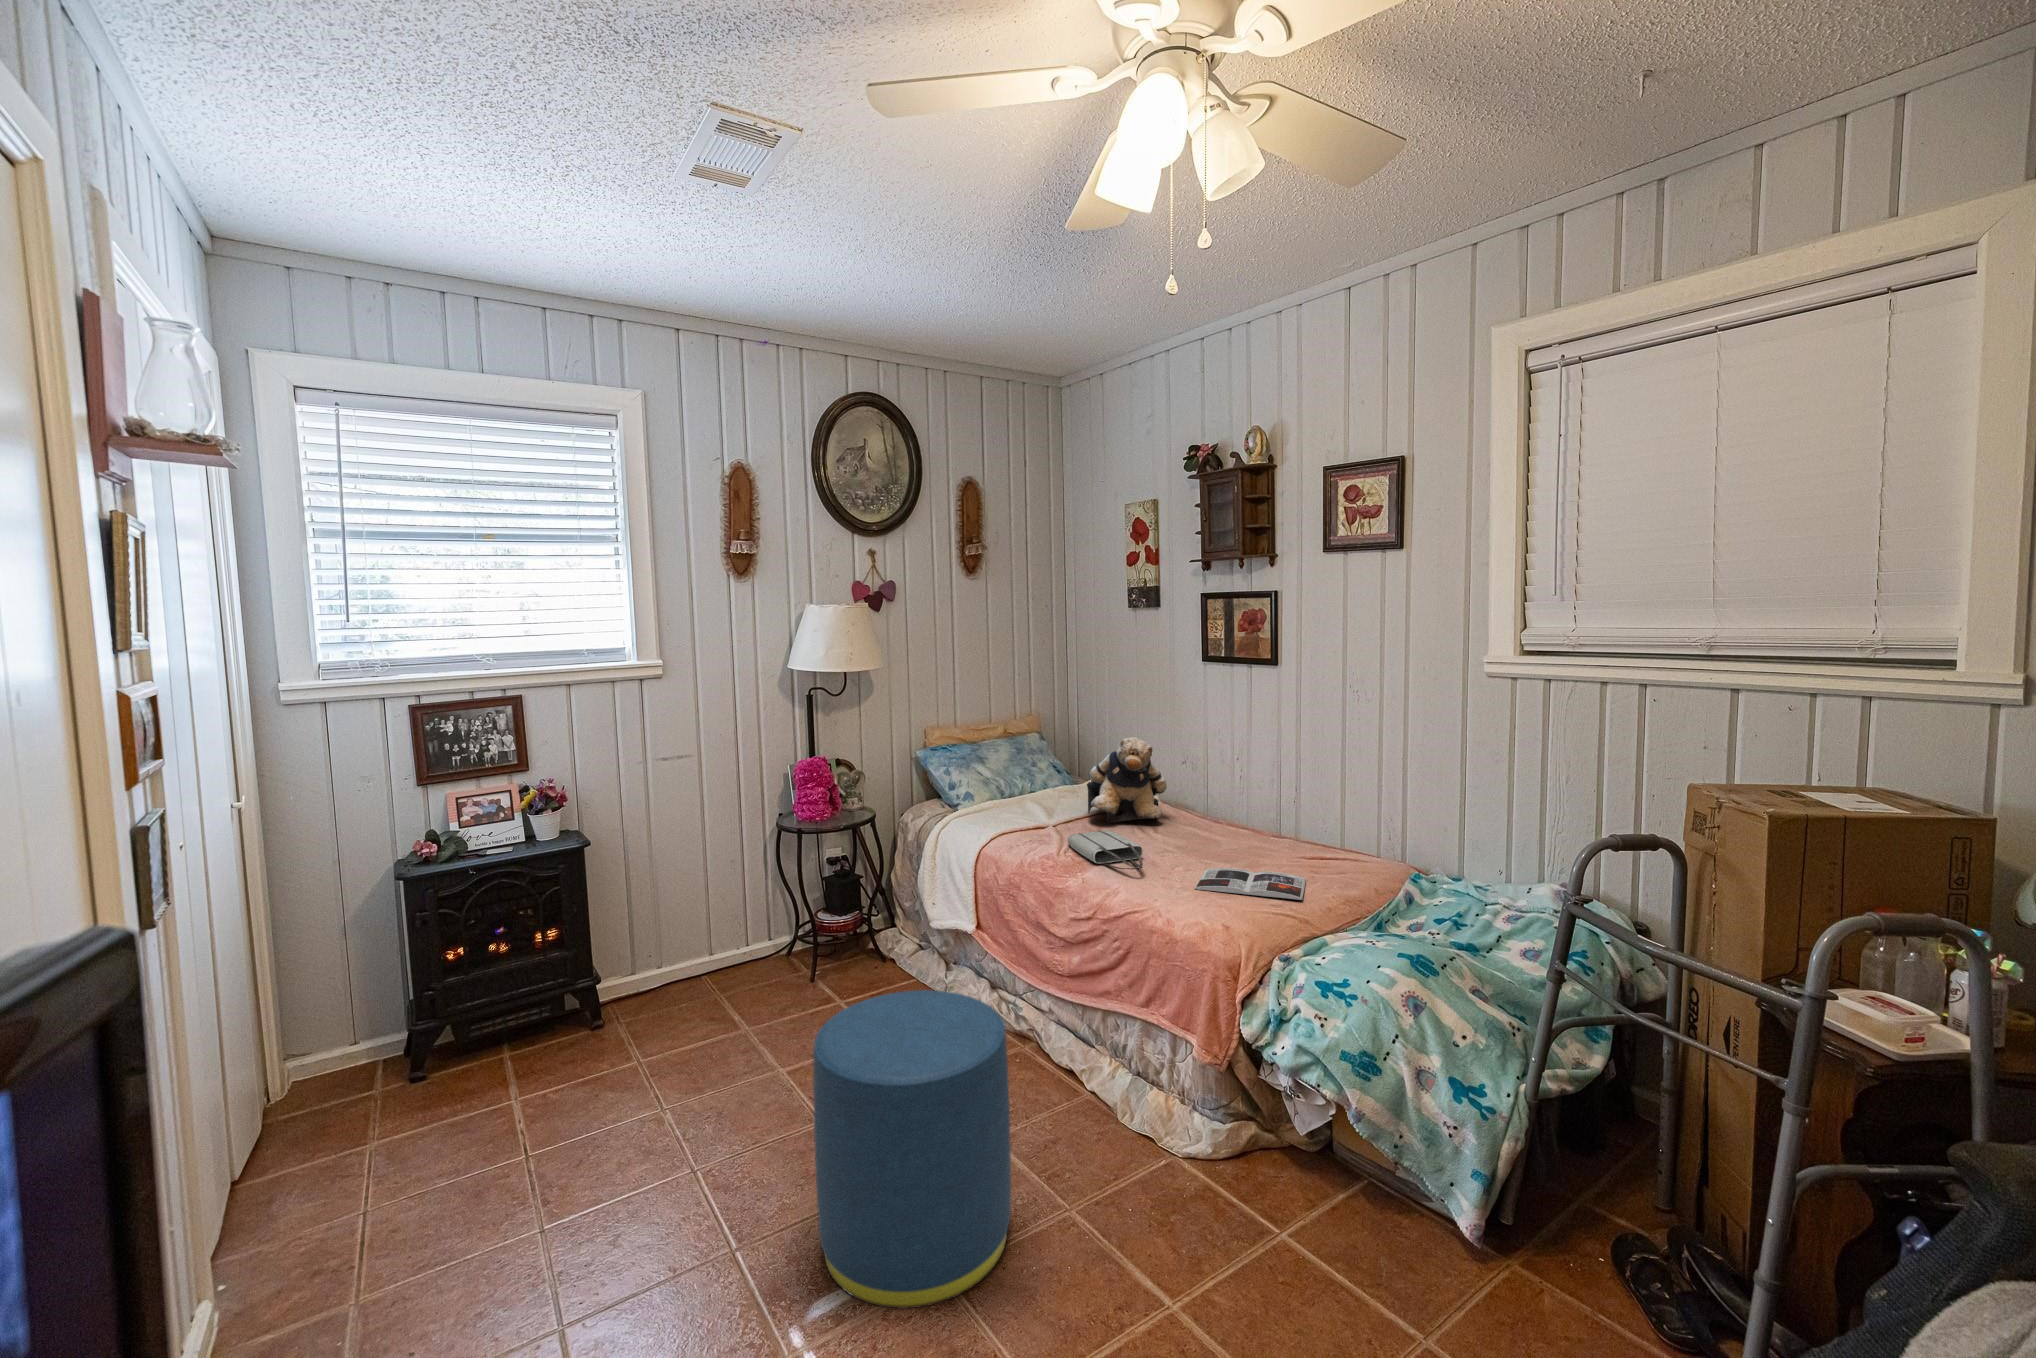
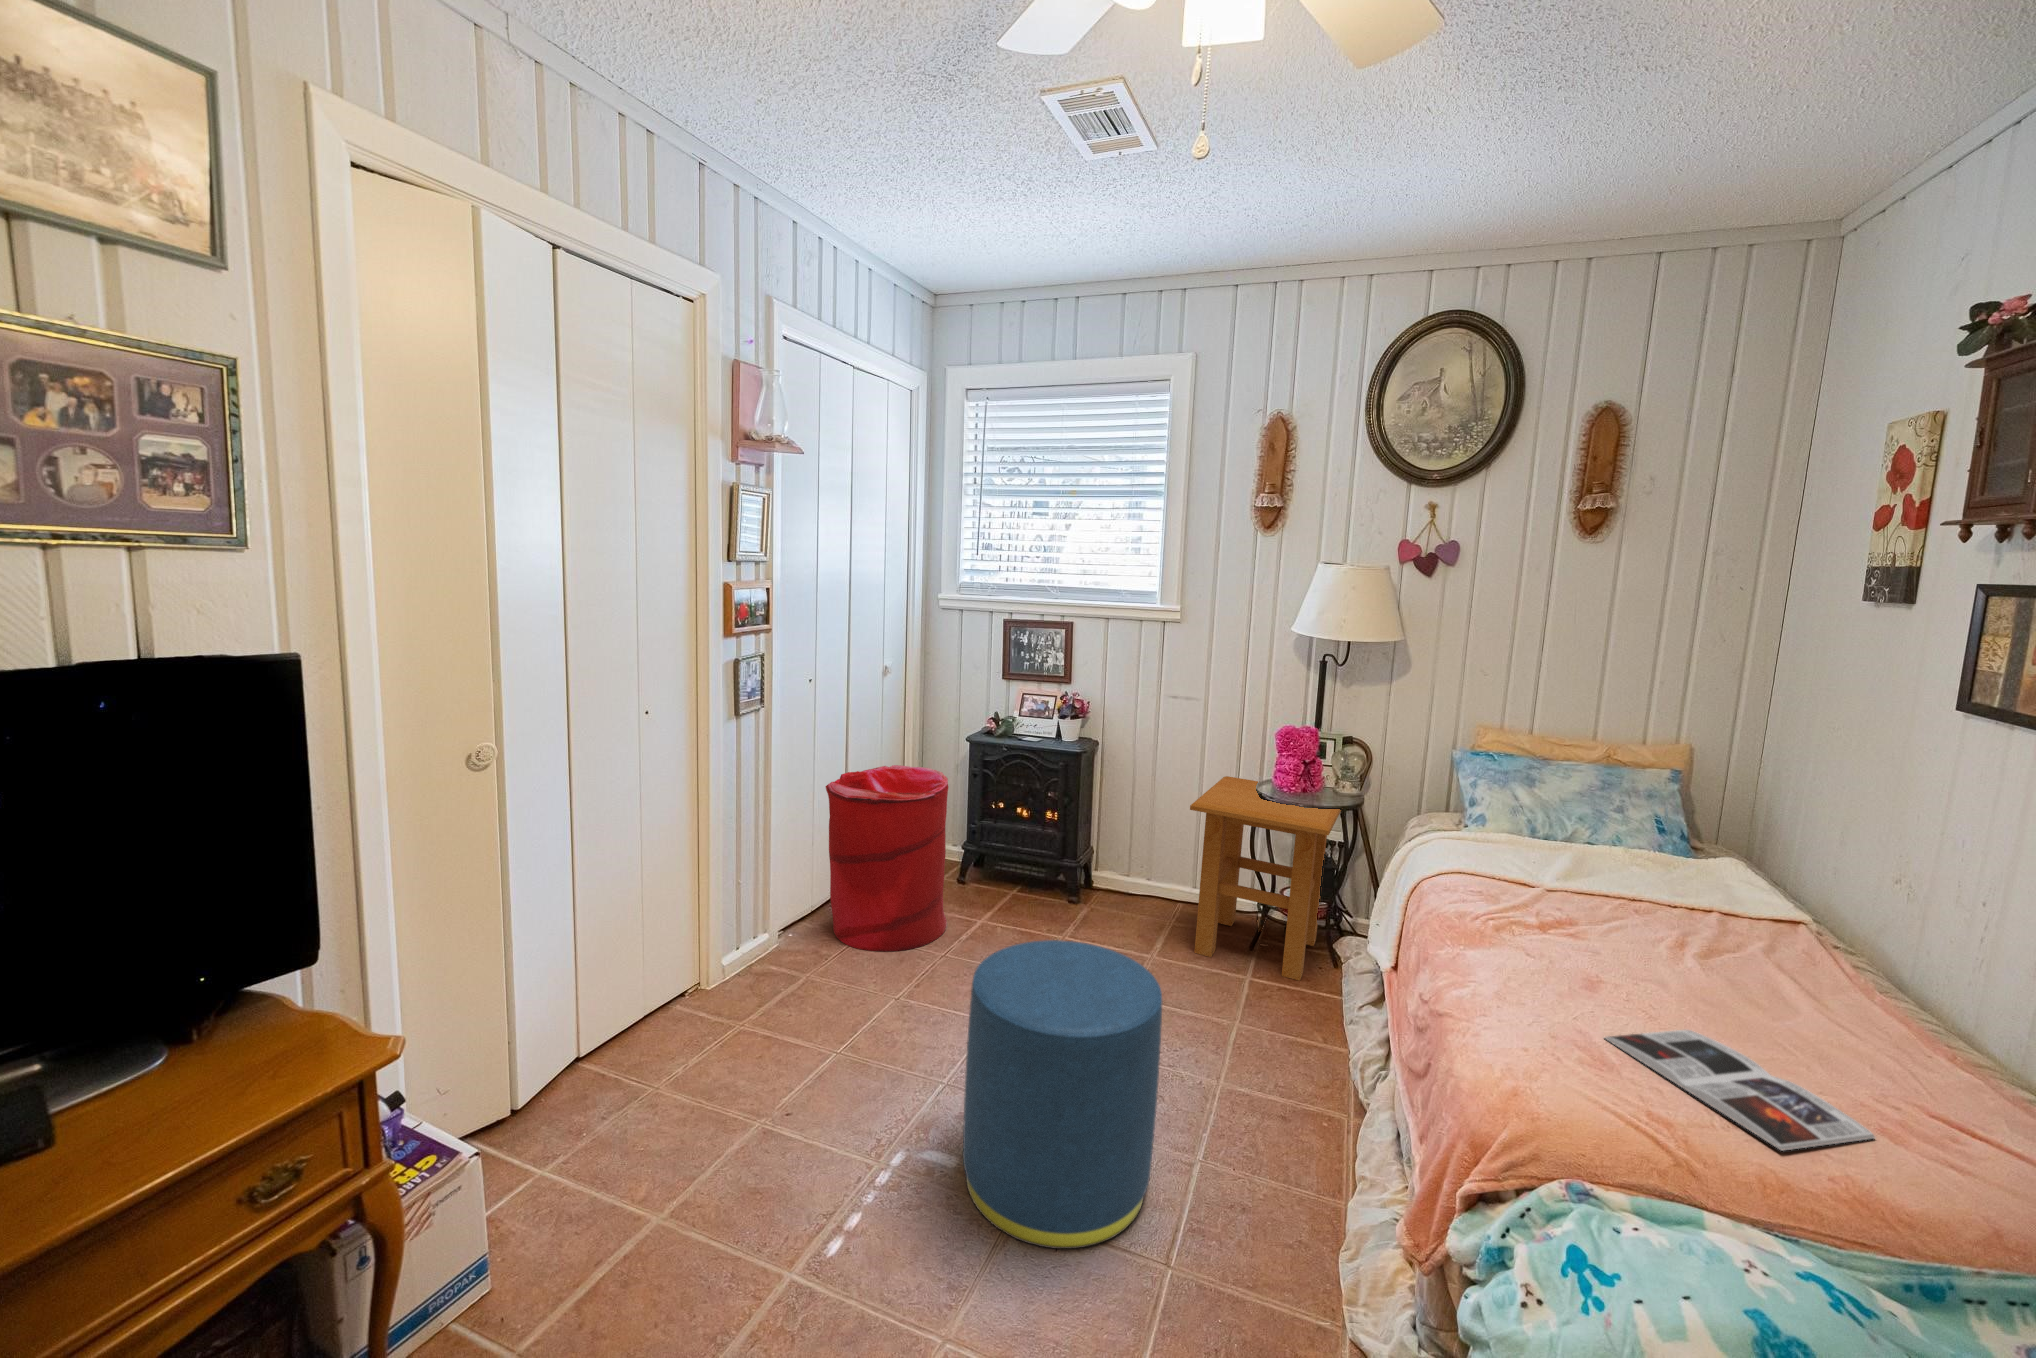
teddy bear: present [1087,737,1167,823] -> none [1612,797,1782,943]
side table: none [729,813,884,1010] -> present [1190,776,1341,981]
tote bag: present [1068,830,1143,869] -> none [1508,901,1606,975]
laundry hamper: none [229,927,484,1242] -> present [826,765,948,952]

